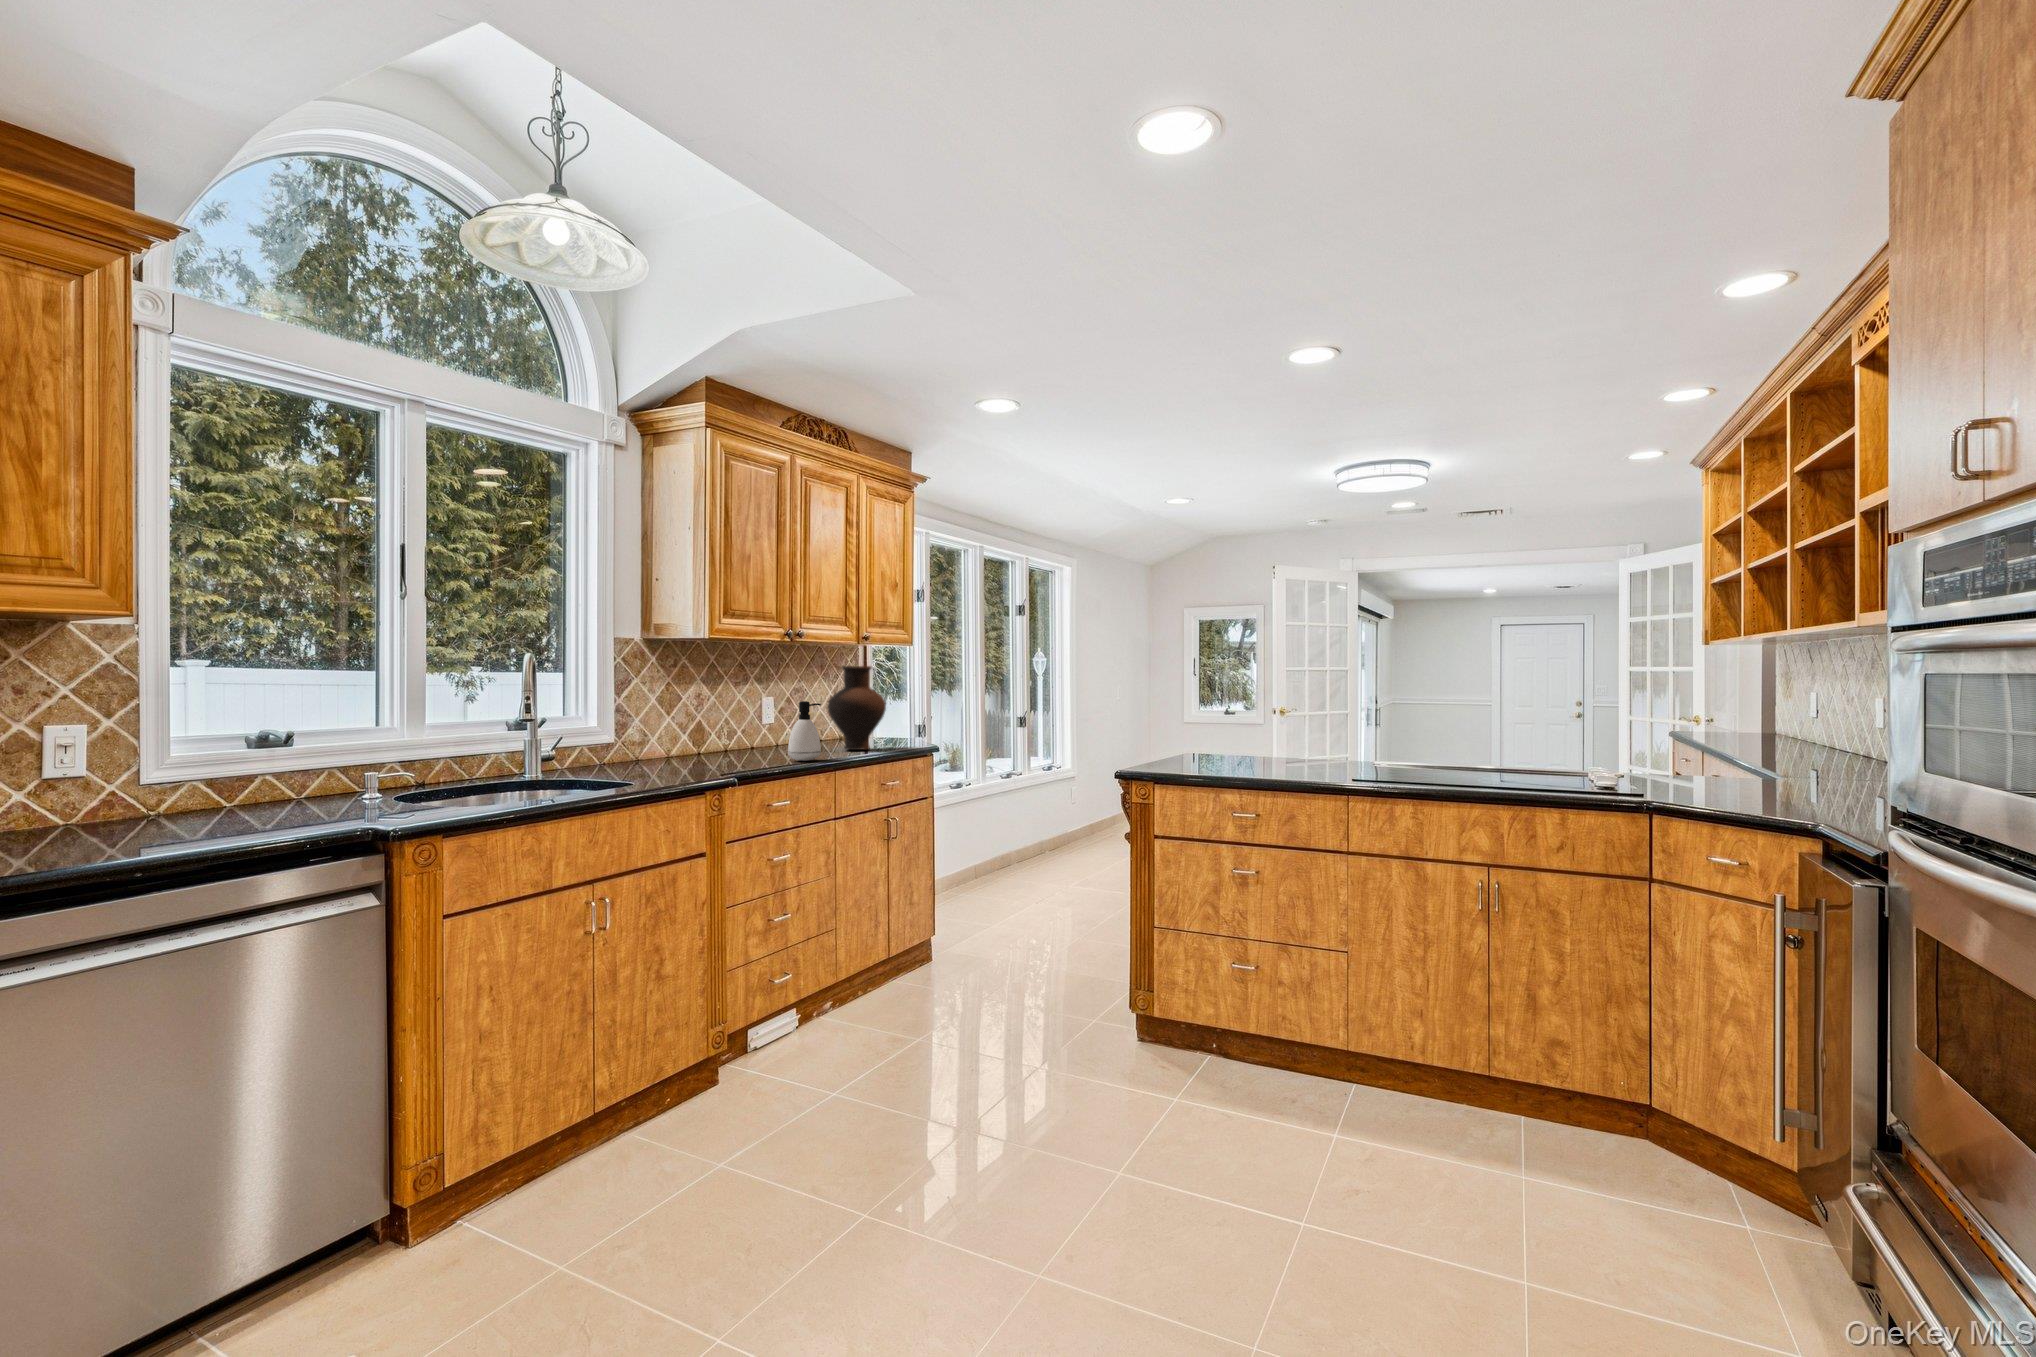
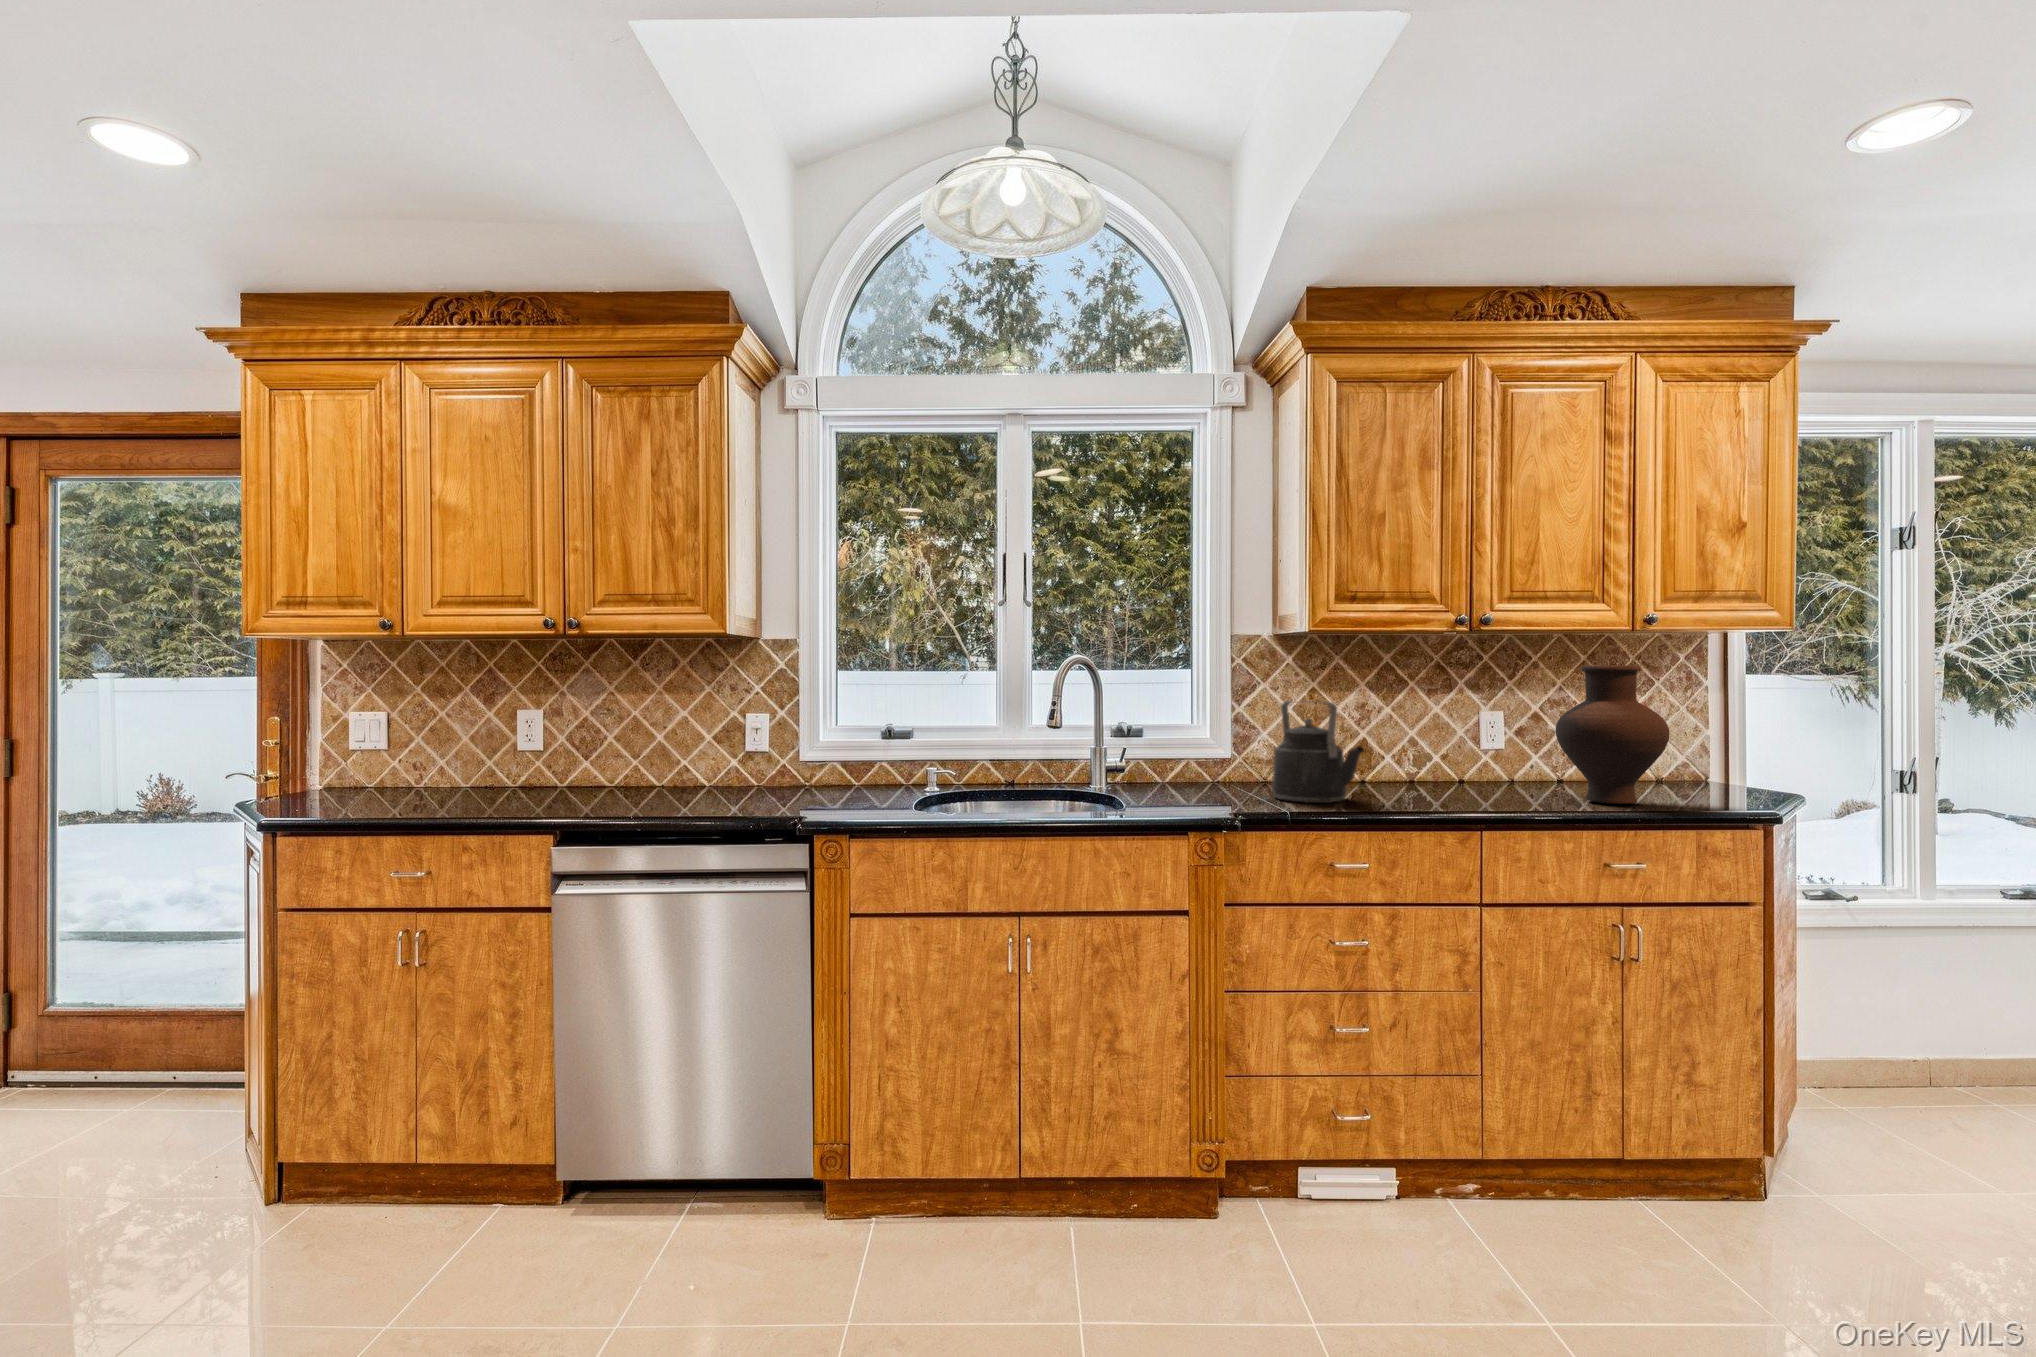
kettle: none [679,692,761,768] -> present [1272,701,1364,803]
soap dispenser: present [788,701,821,761] -> none [1421,720,1476,809]

